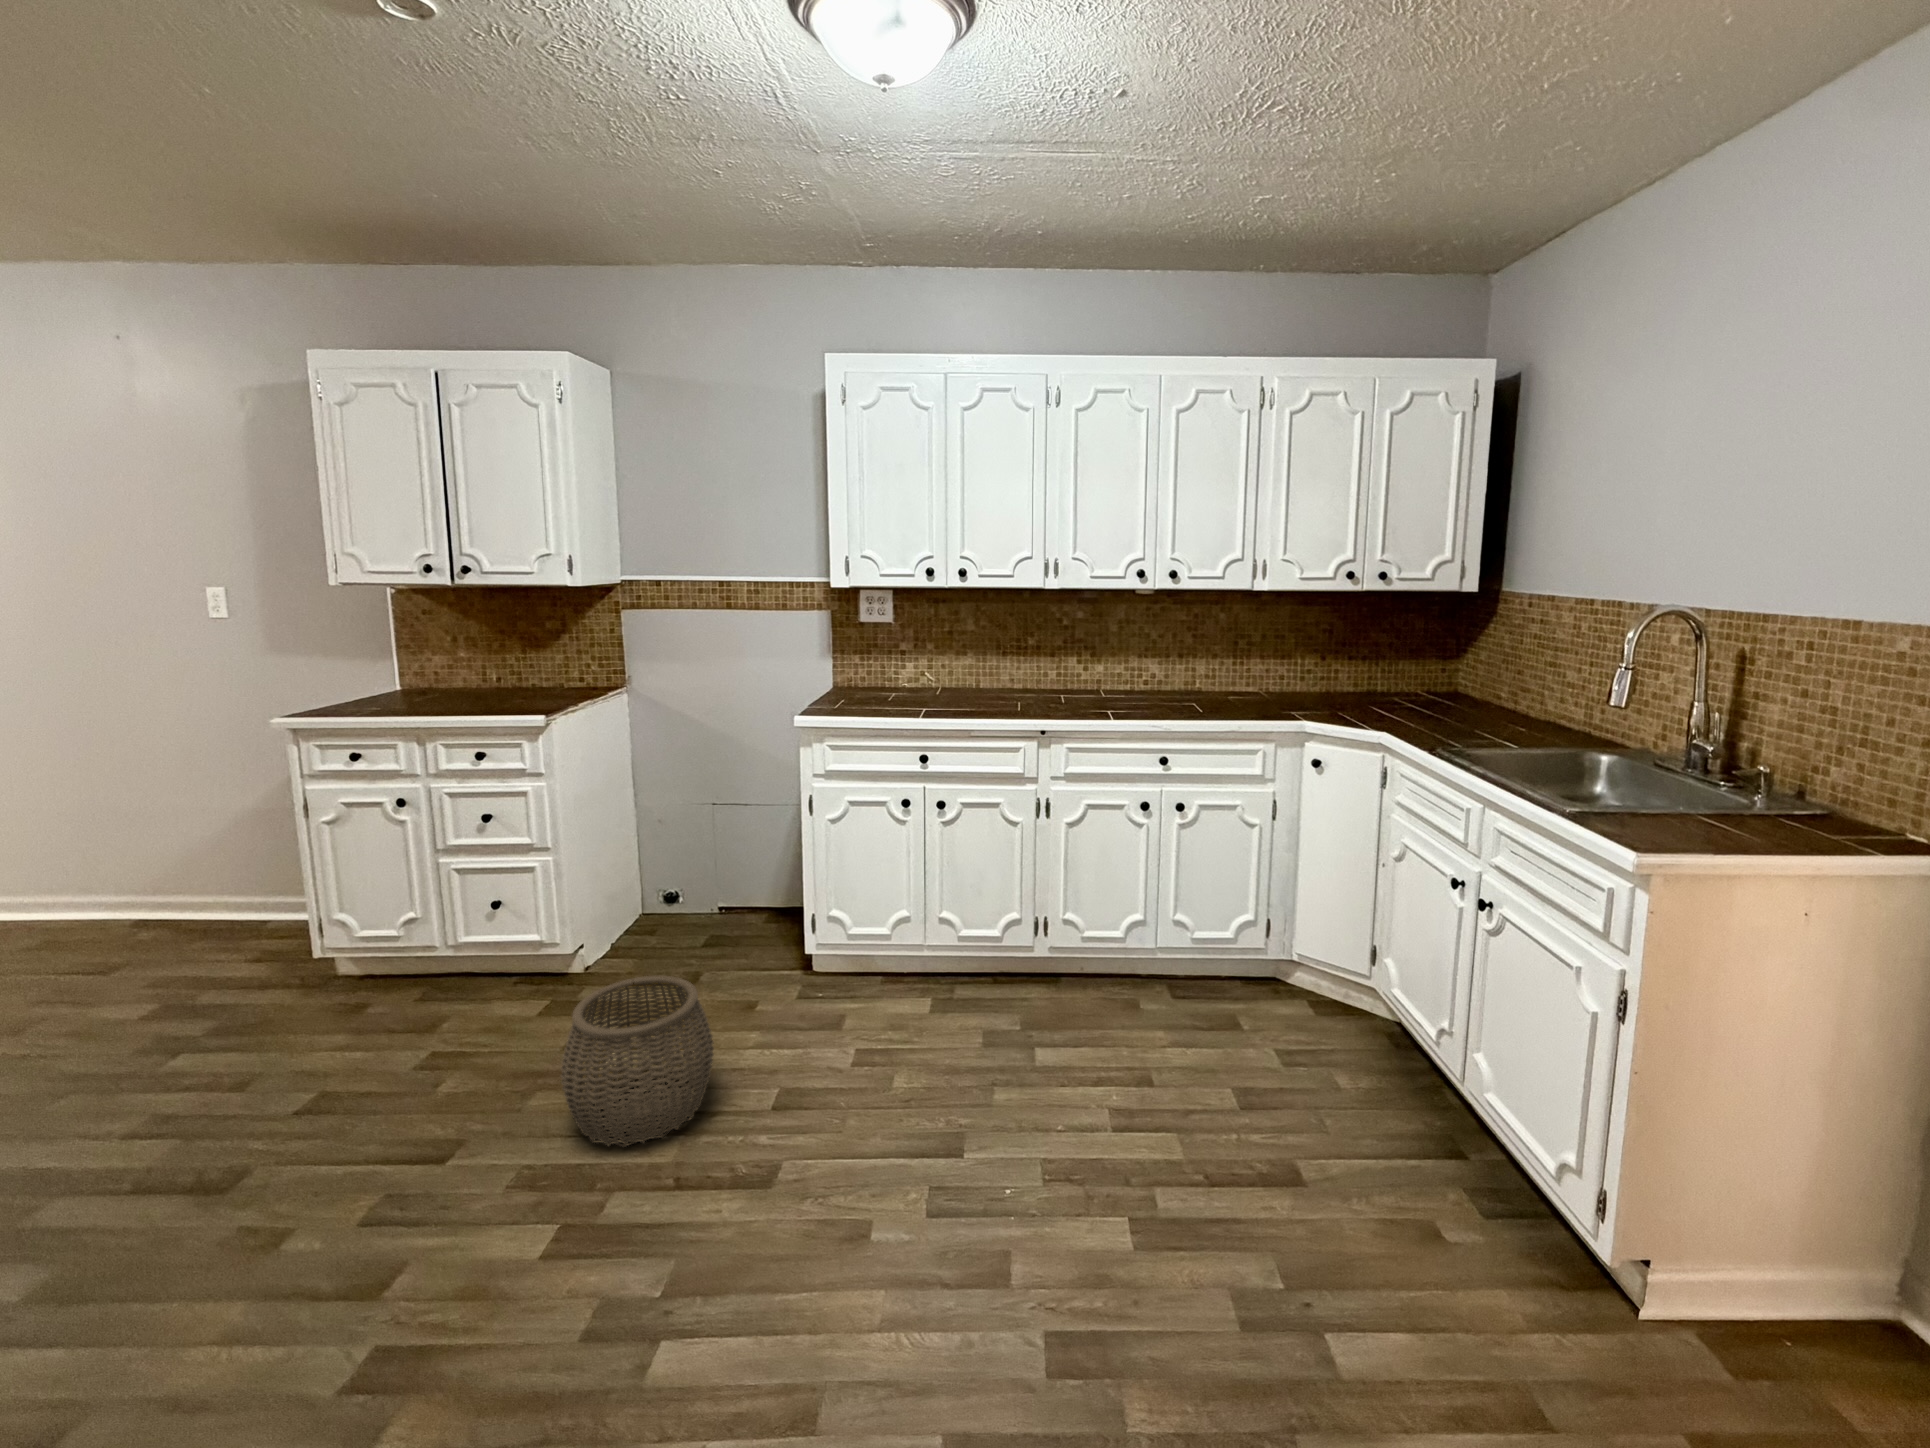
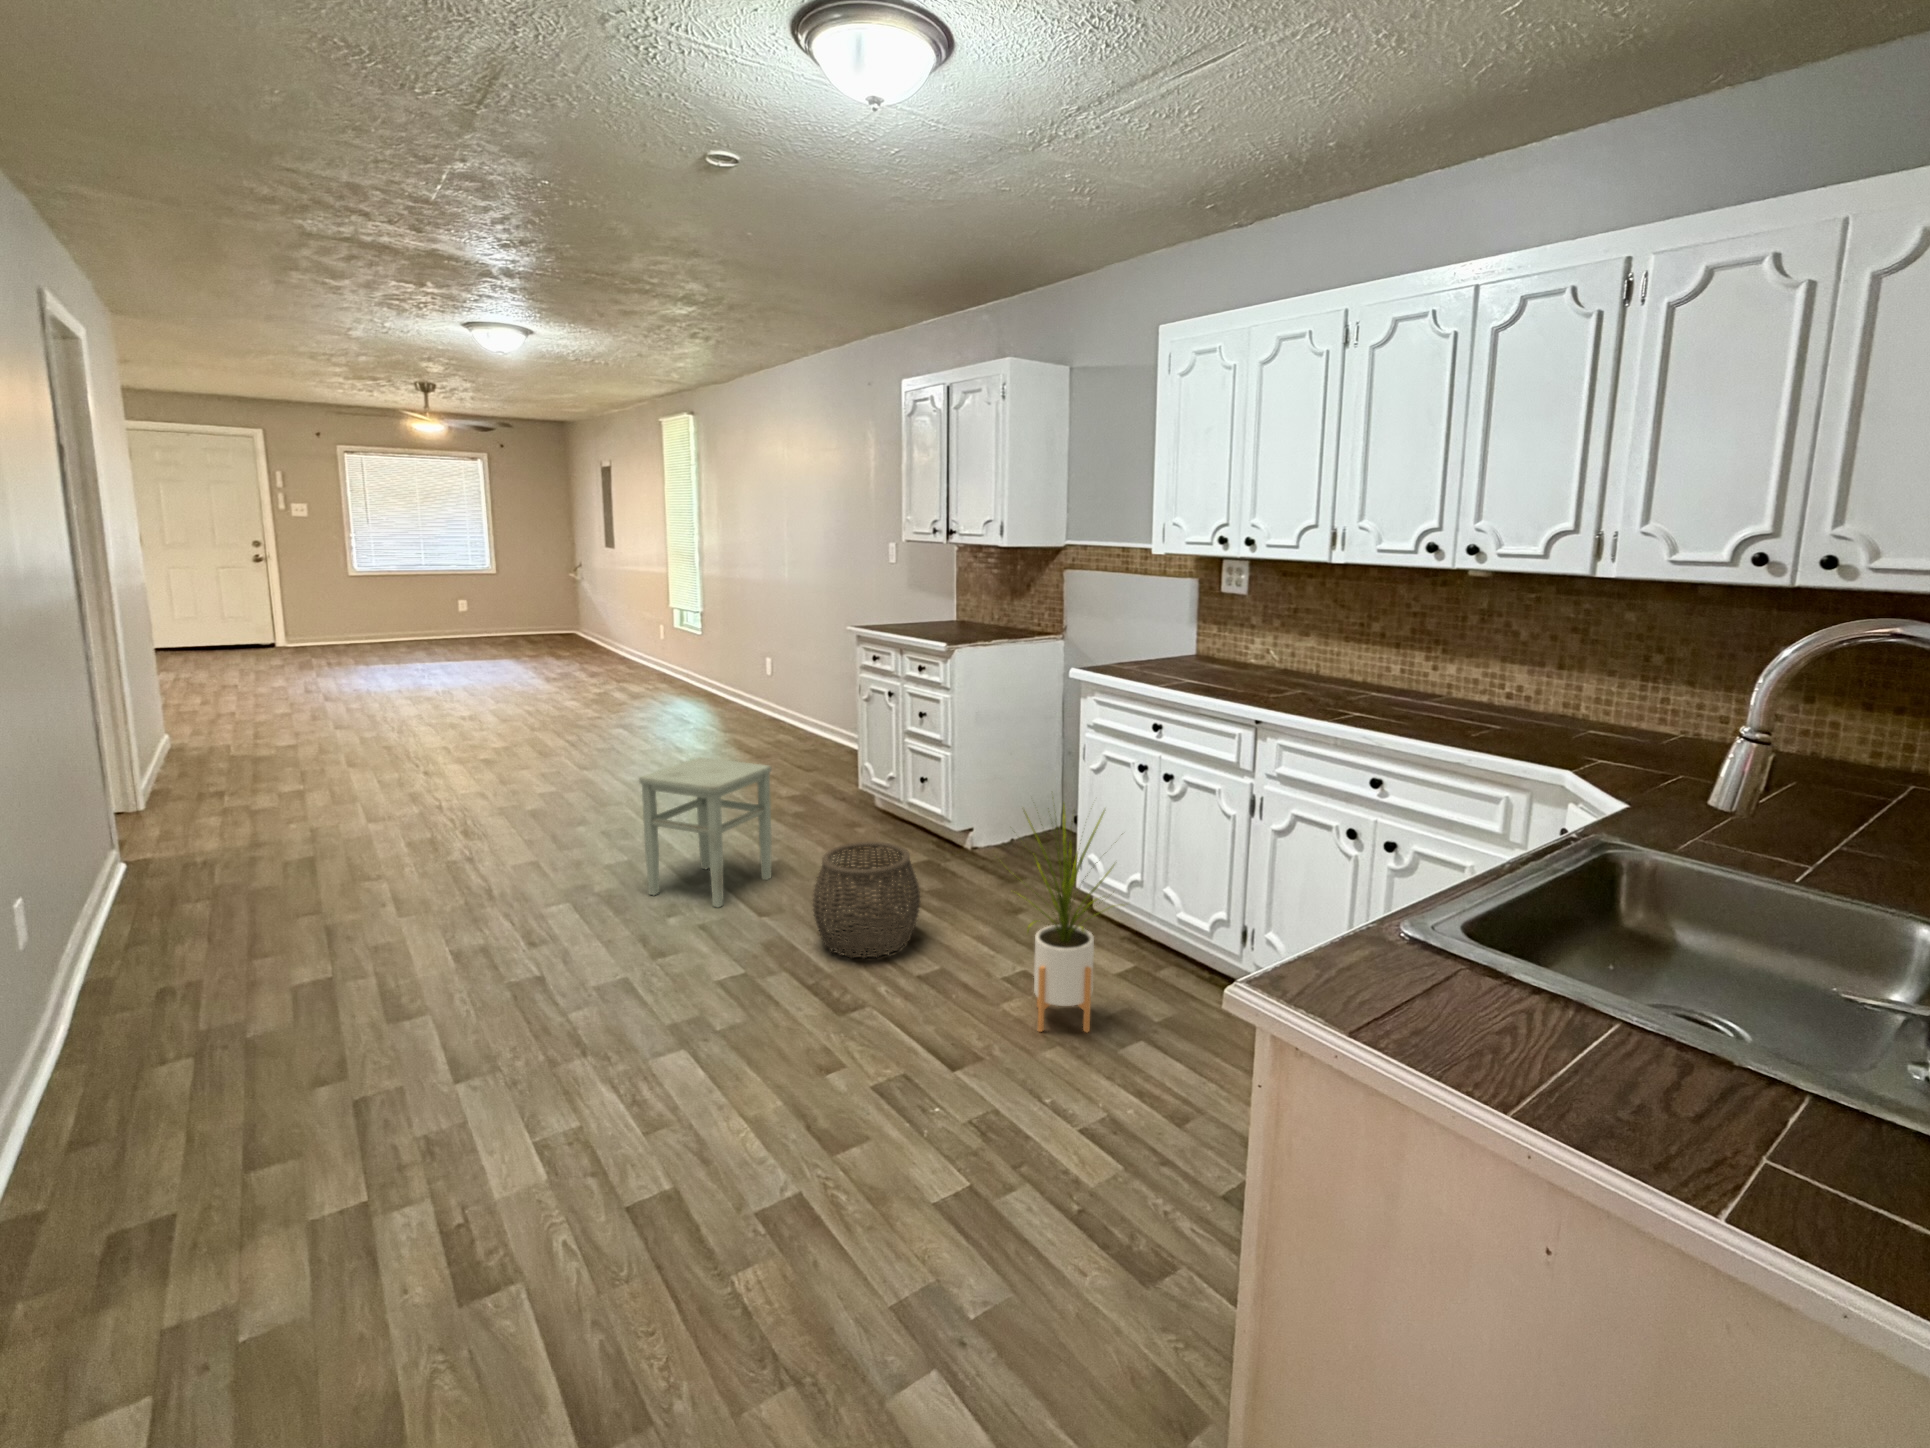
house plant: none [887,832,1017,1084] -> present [1006,804,1114,1032]
stool: none [82,949,341,1264] -> present [639,757,772,908]

